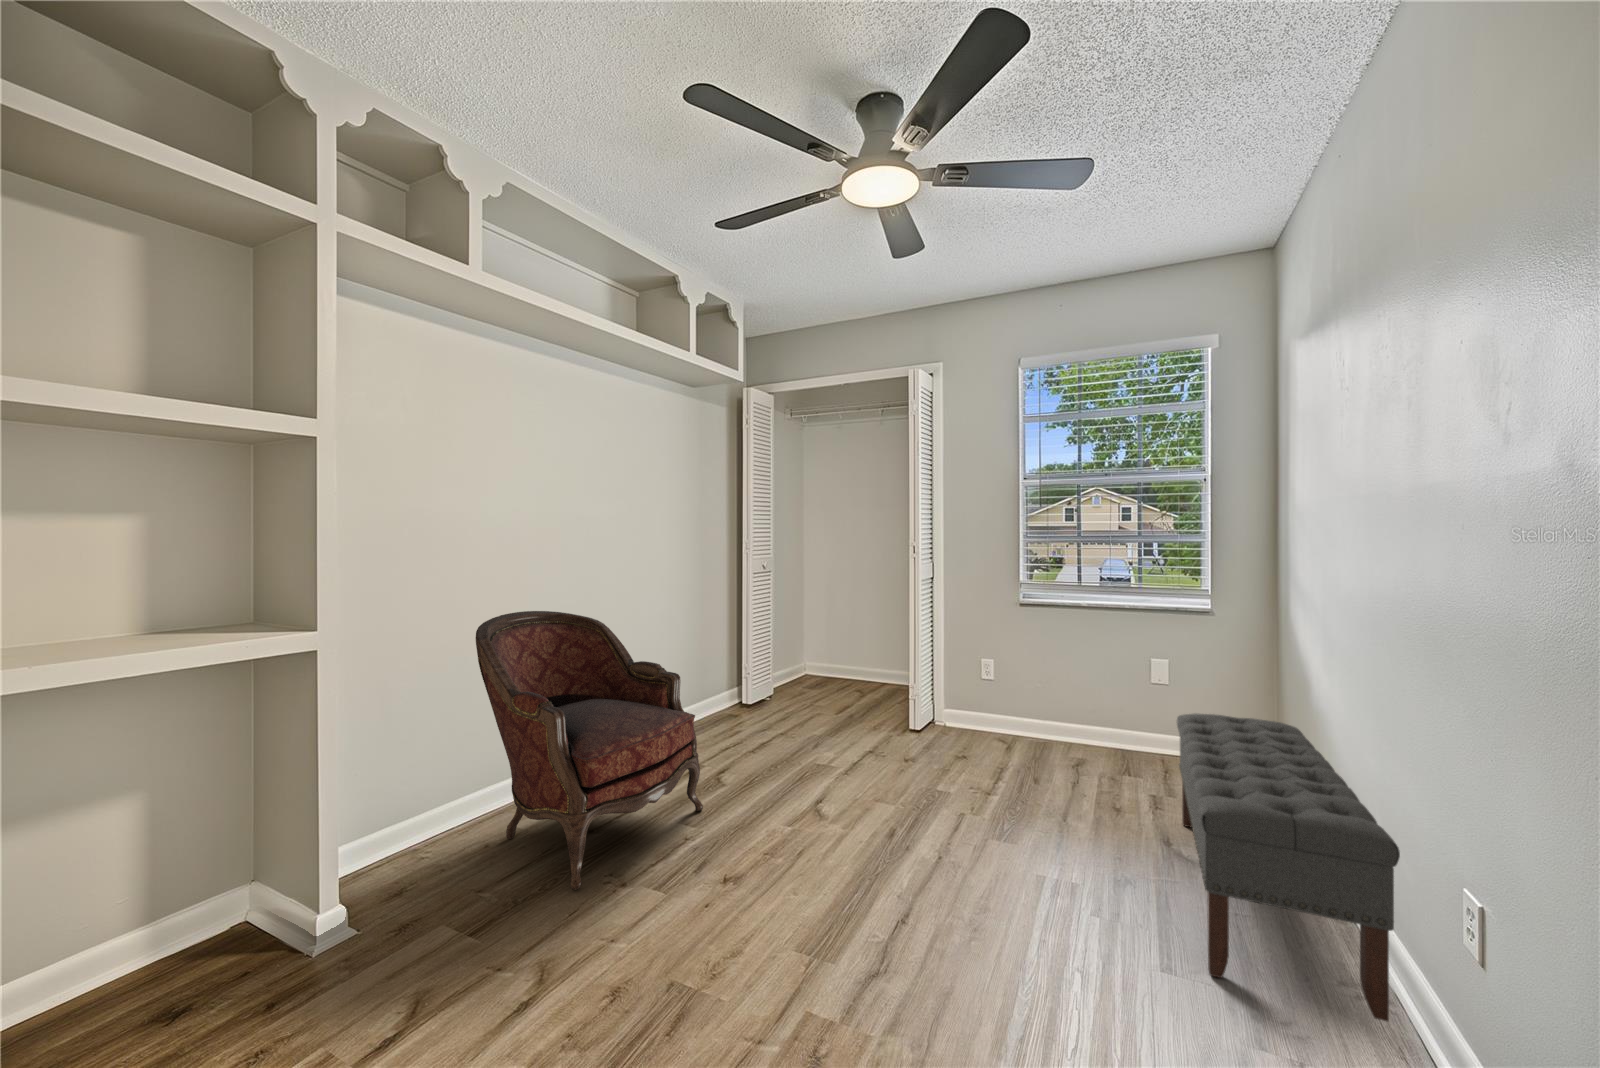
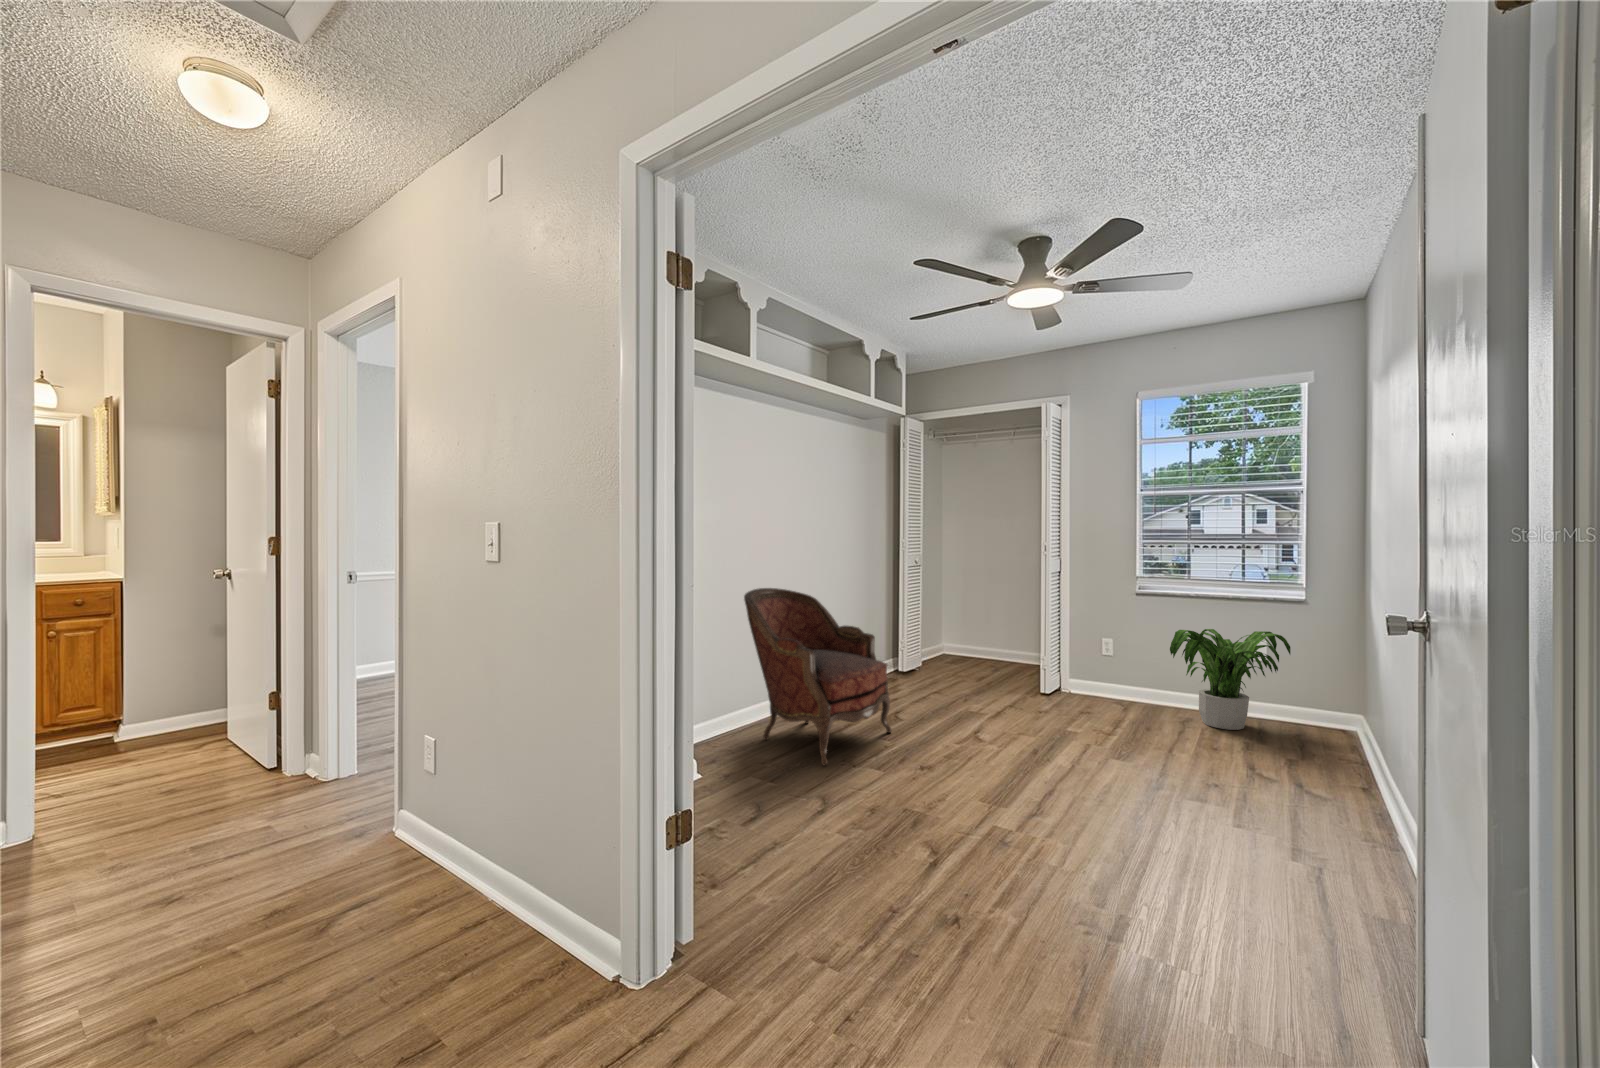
potted plant: none [1060,647,1197,775] -> present [1170,629,1291,730]
bench: present [1177,714,1400,1021] -> none [1262,674,1398,857]

